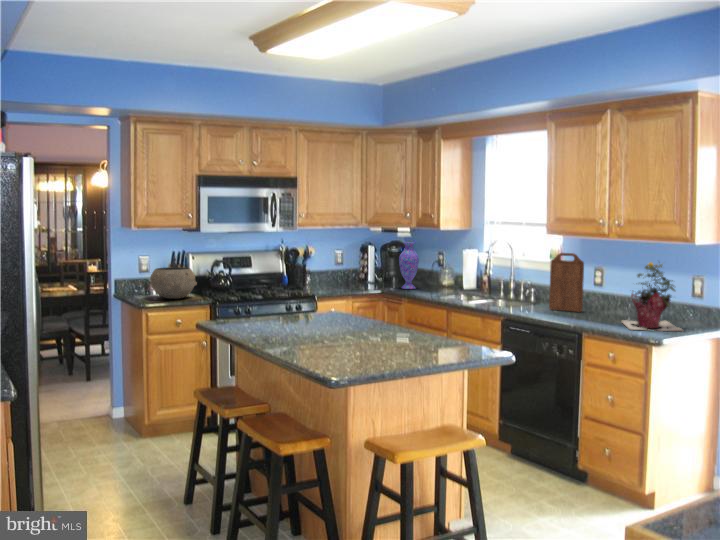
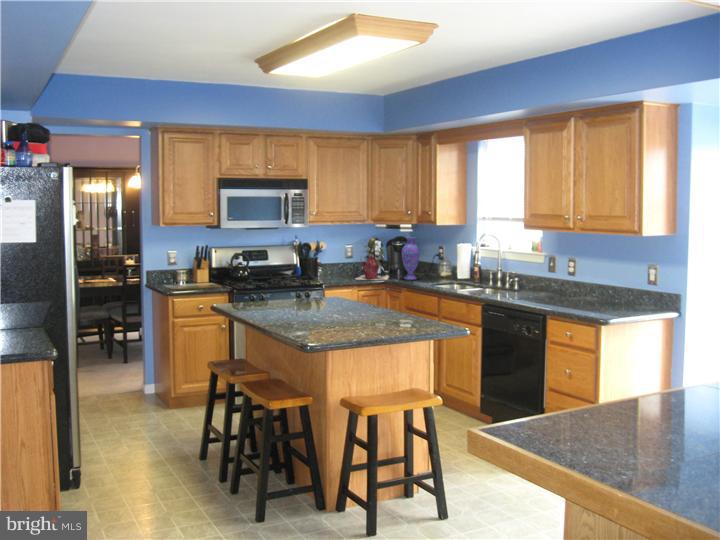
cutting board: present [549,253,584,312] -> none [527,245,557,298]
potted plant: present [622,262,682,331] -> present [356,239,389,280]
ceramic bowl: present [150,267,197,299] -> none [176,260,217,287]

